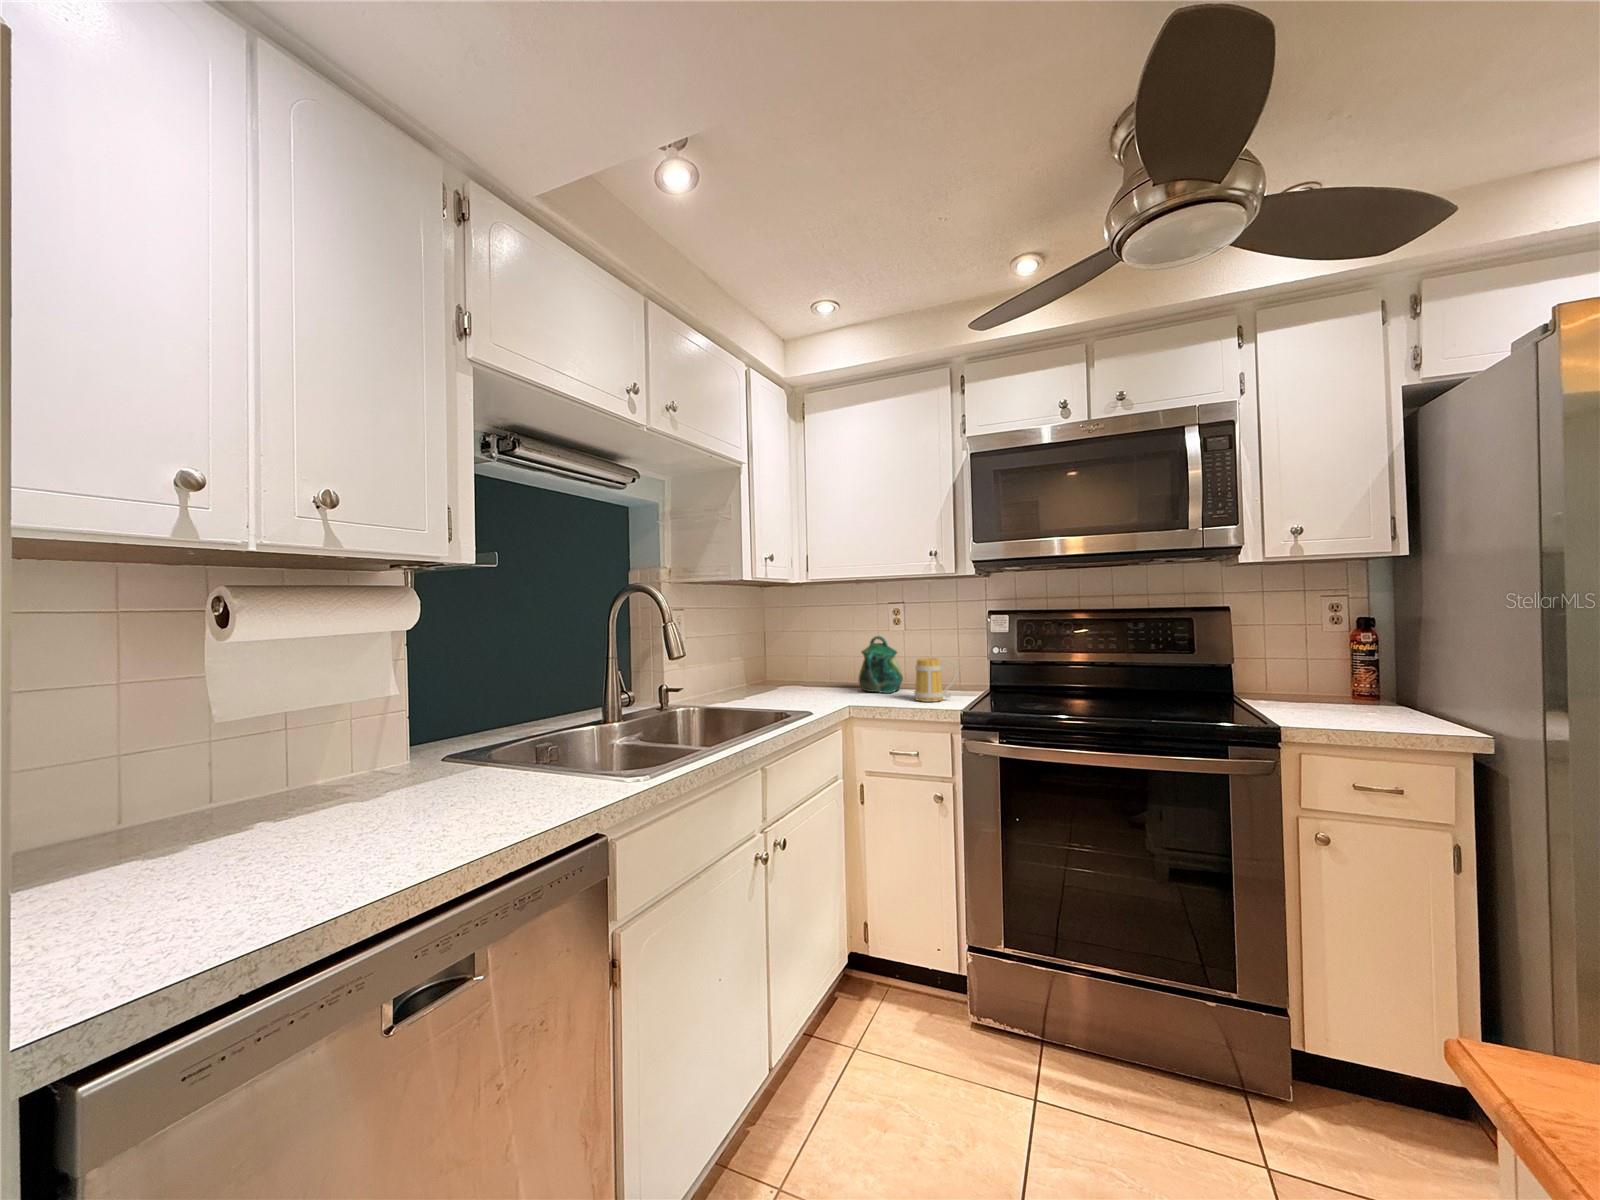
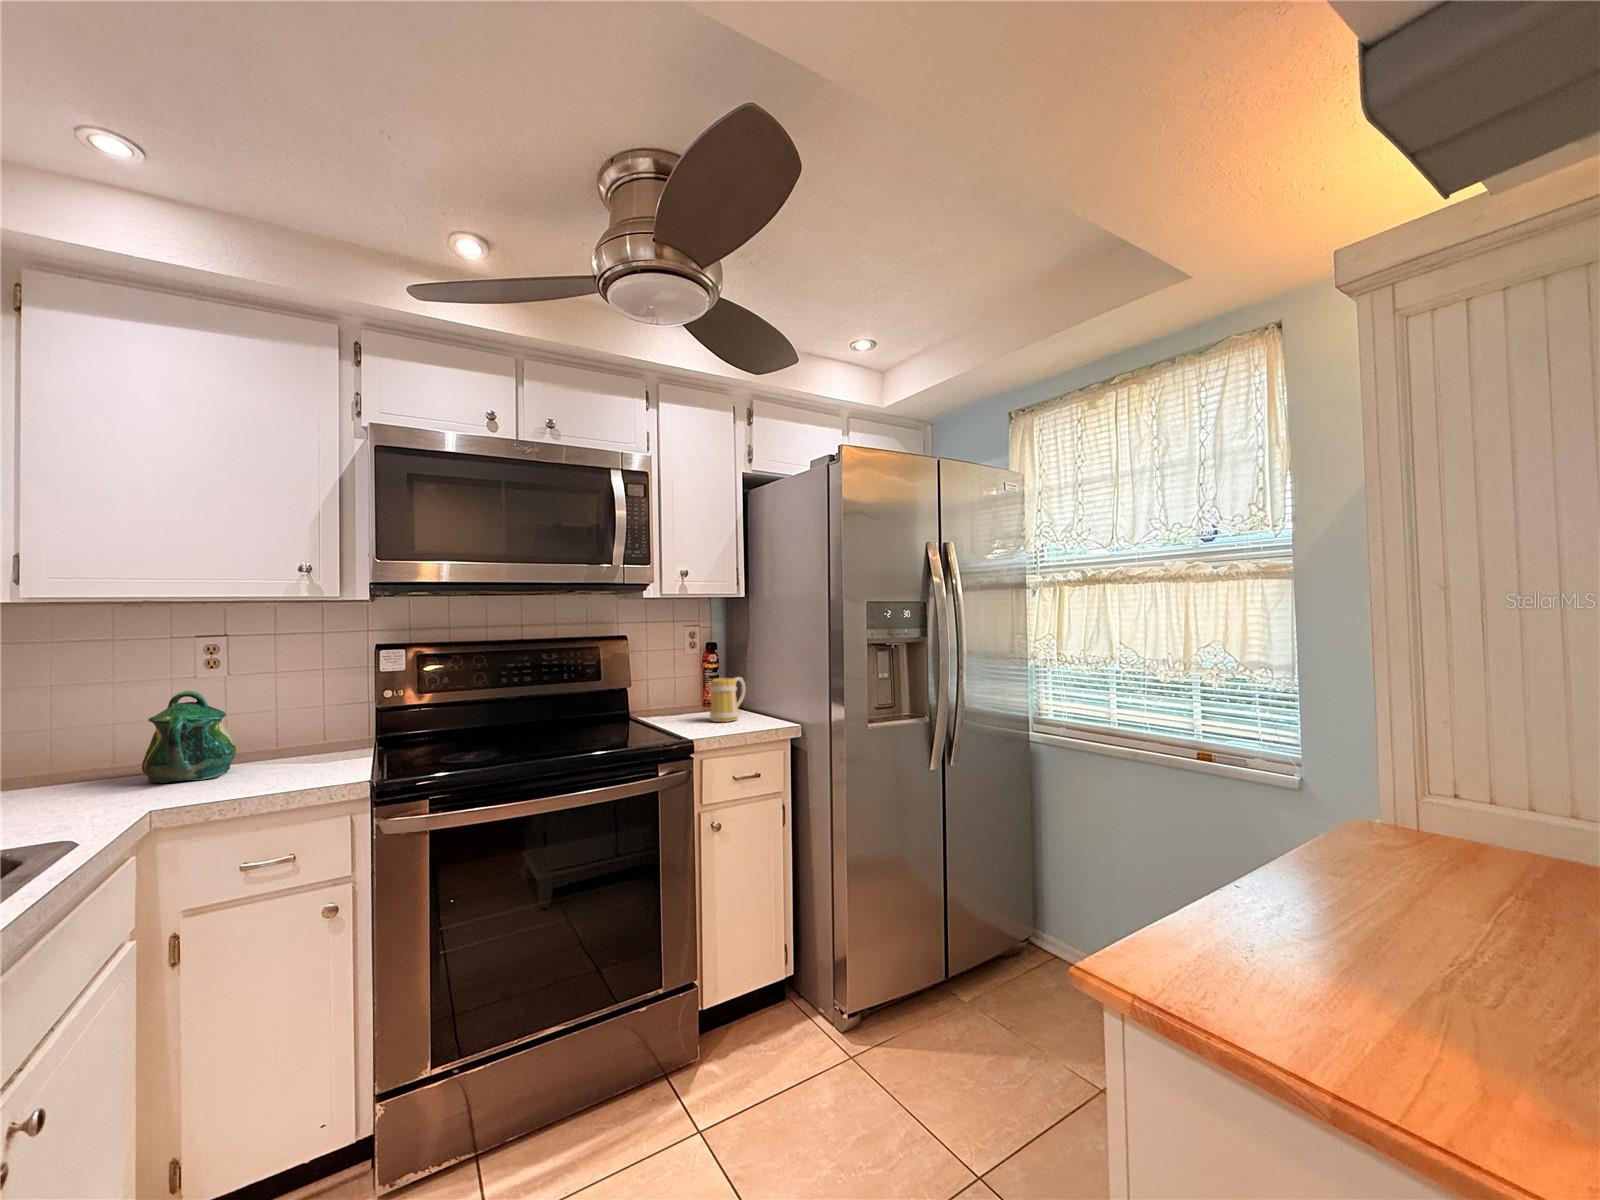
mug: present [914,658,958,702] -> present [710,677,746,722]

